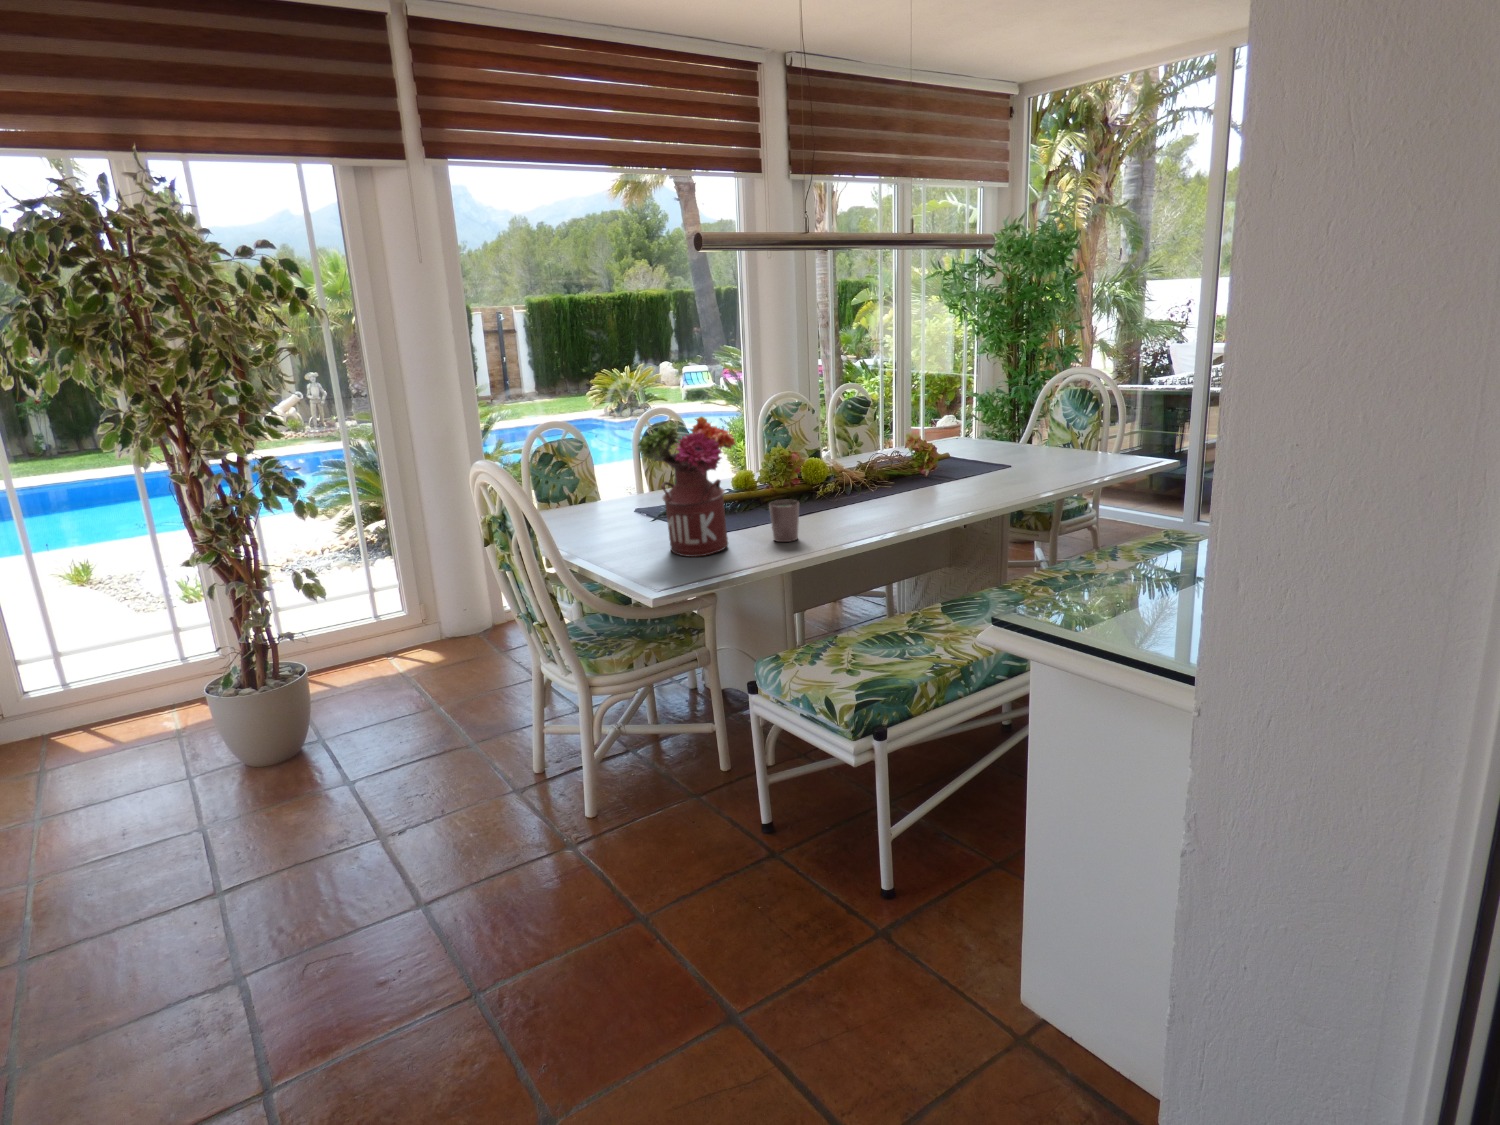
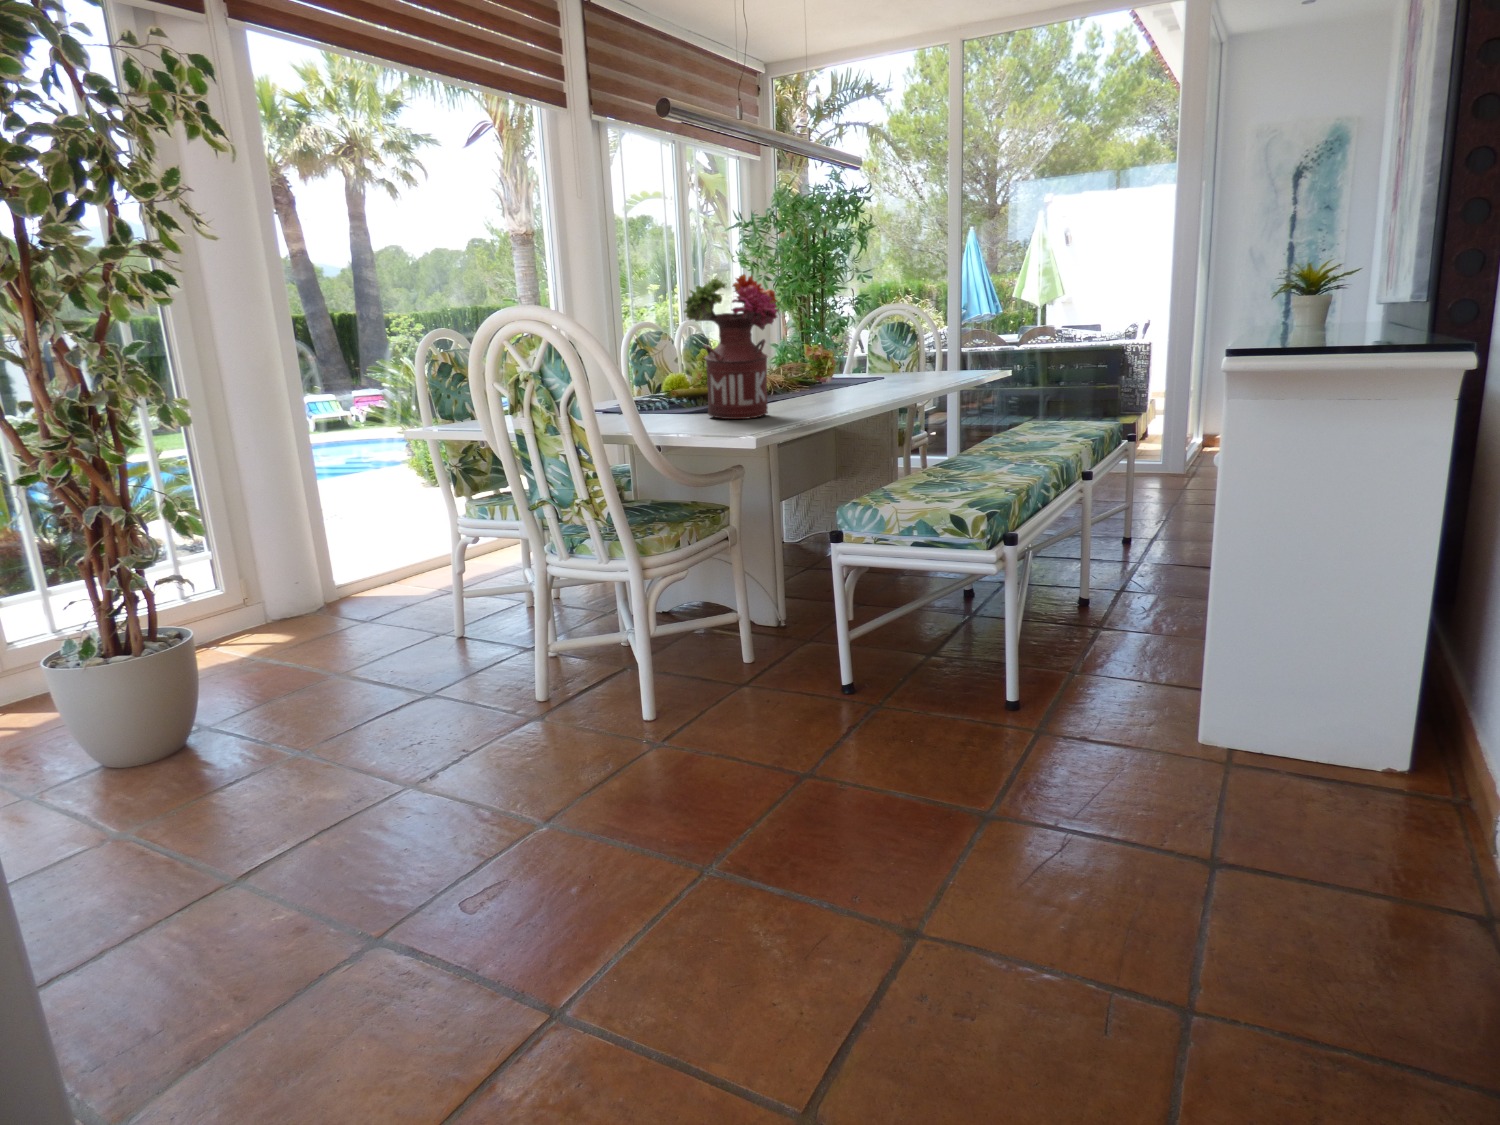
cup: present [769,500,799,542] -> none [790,370,820,409]

